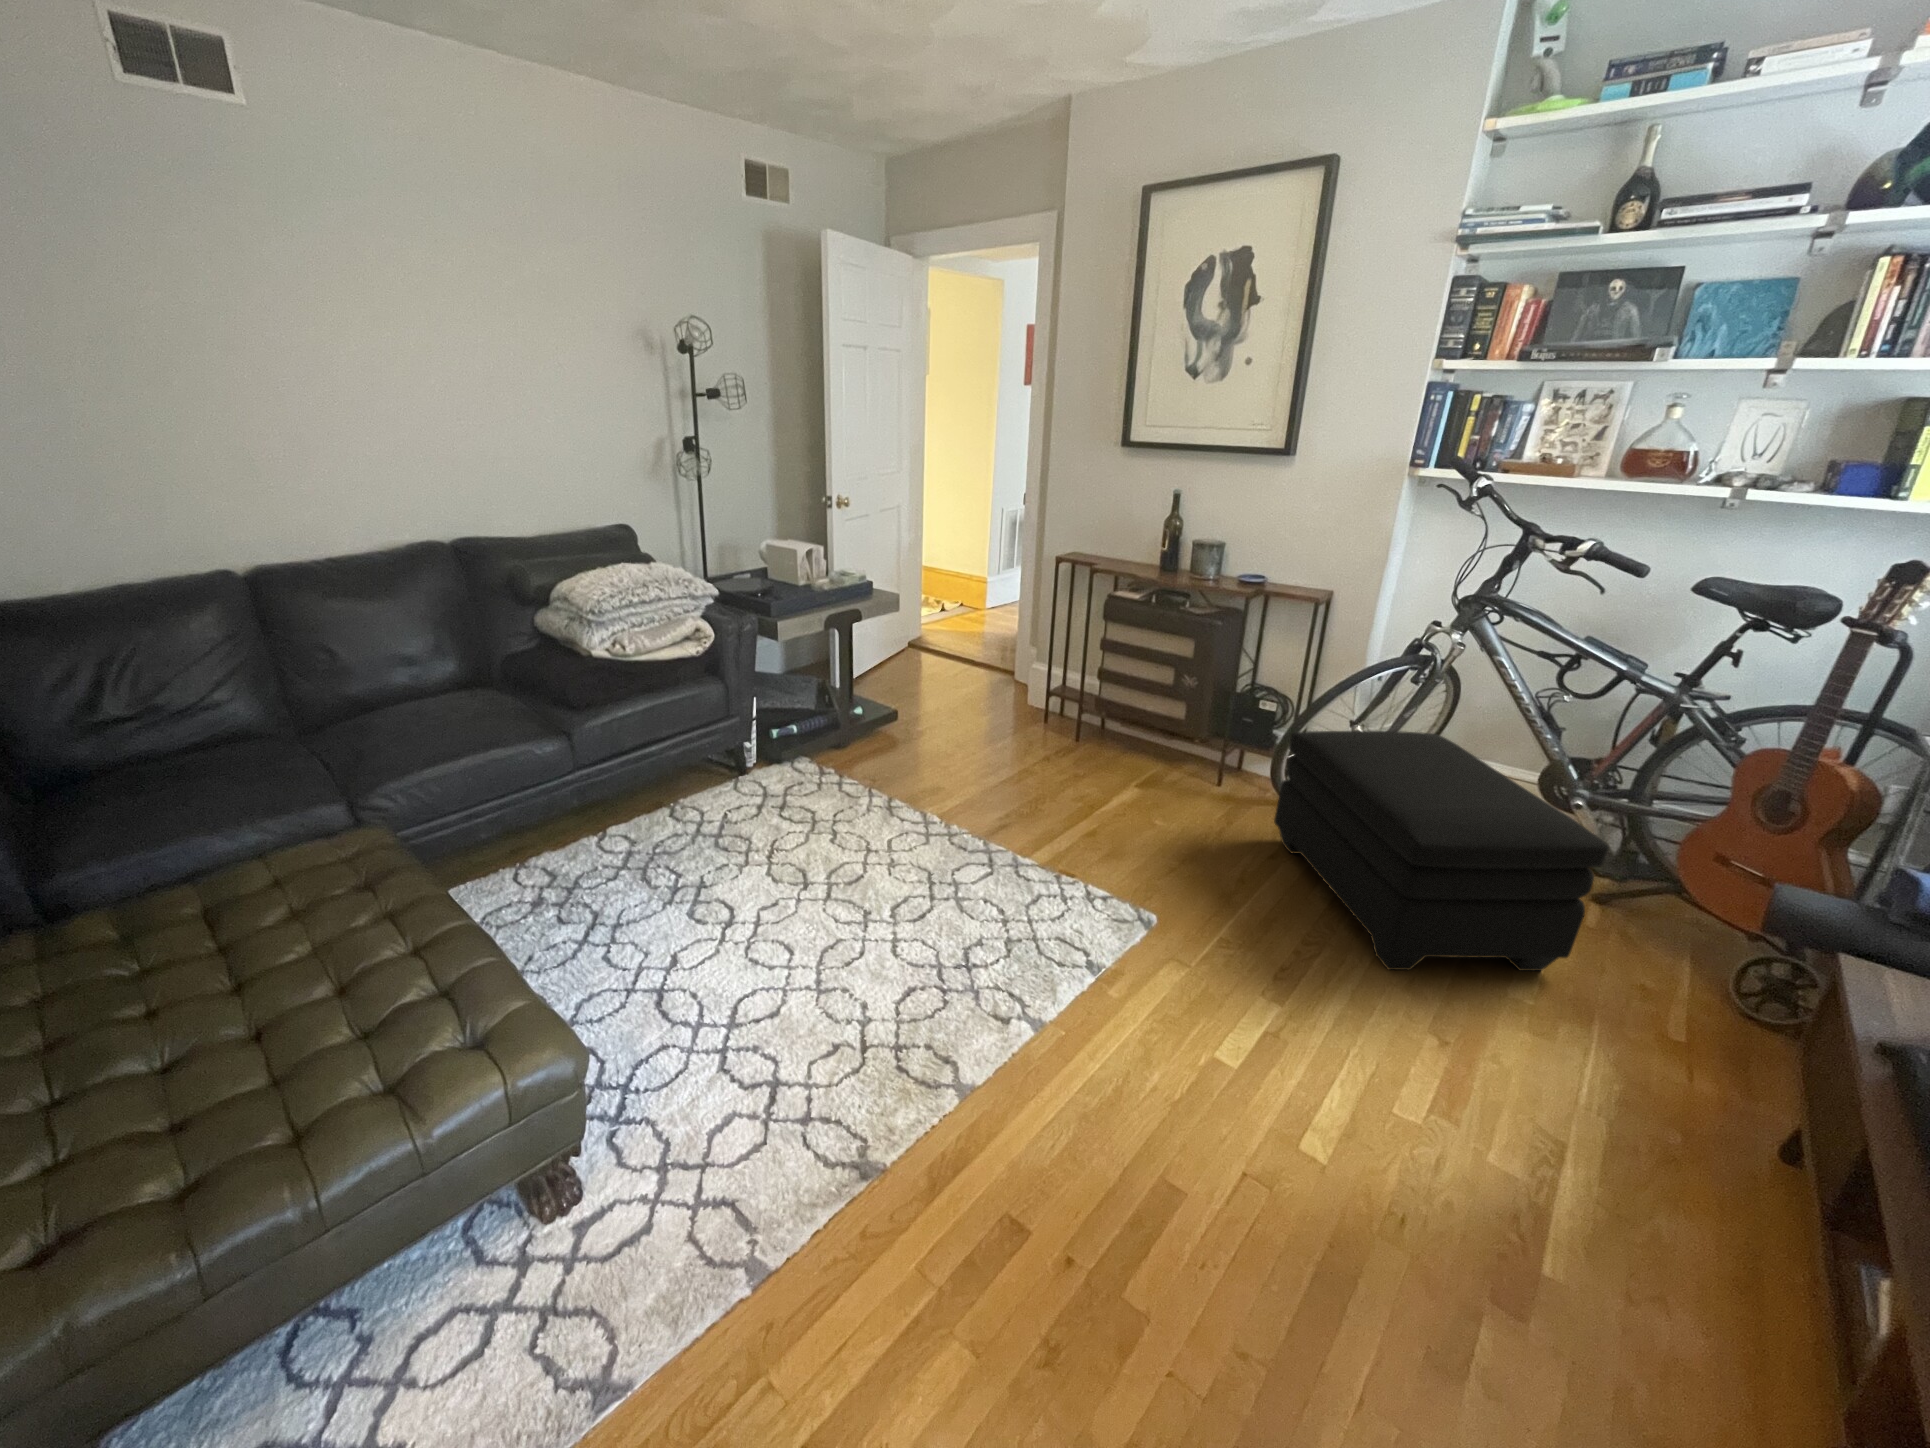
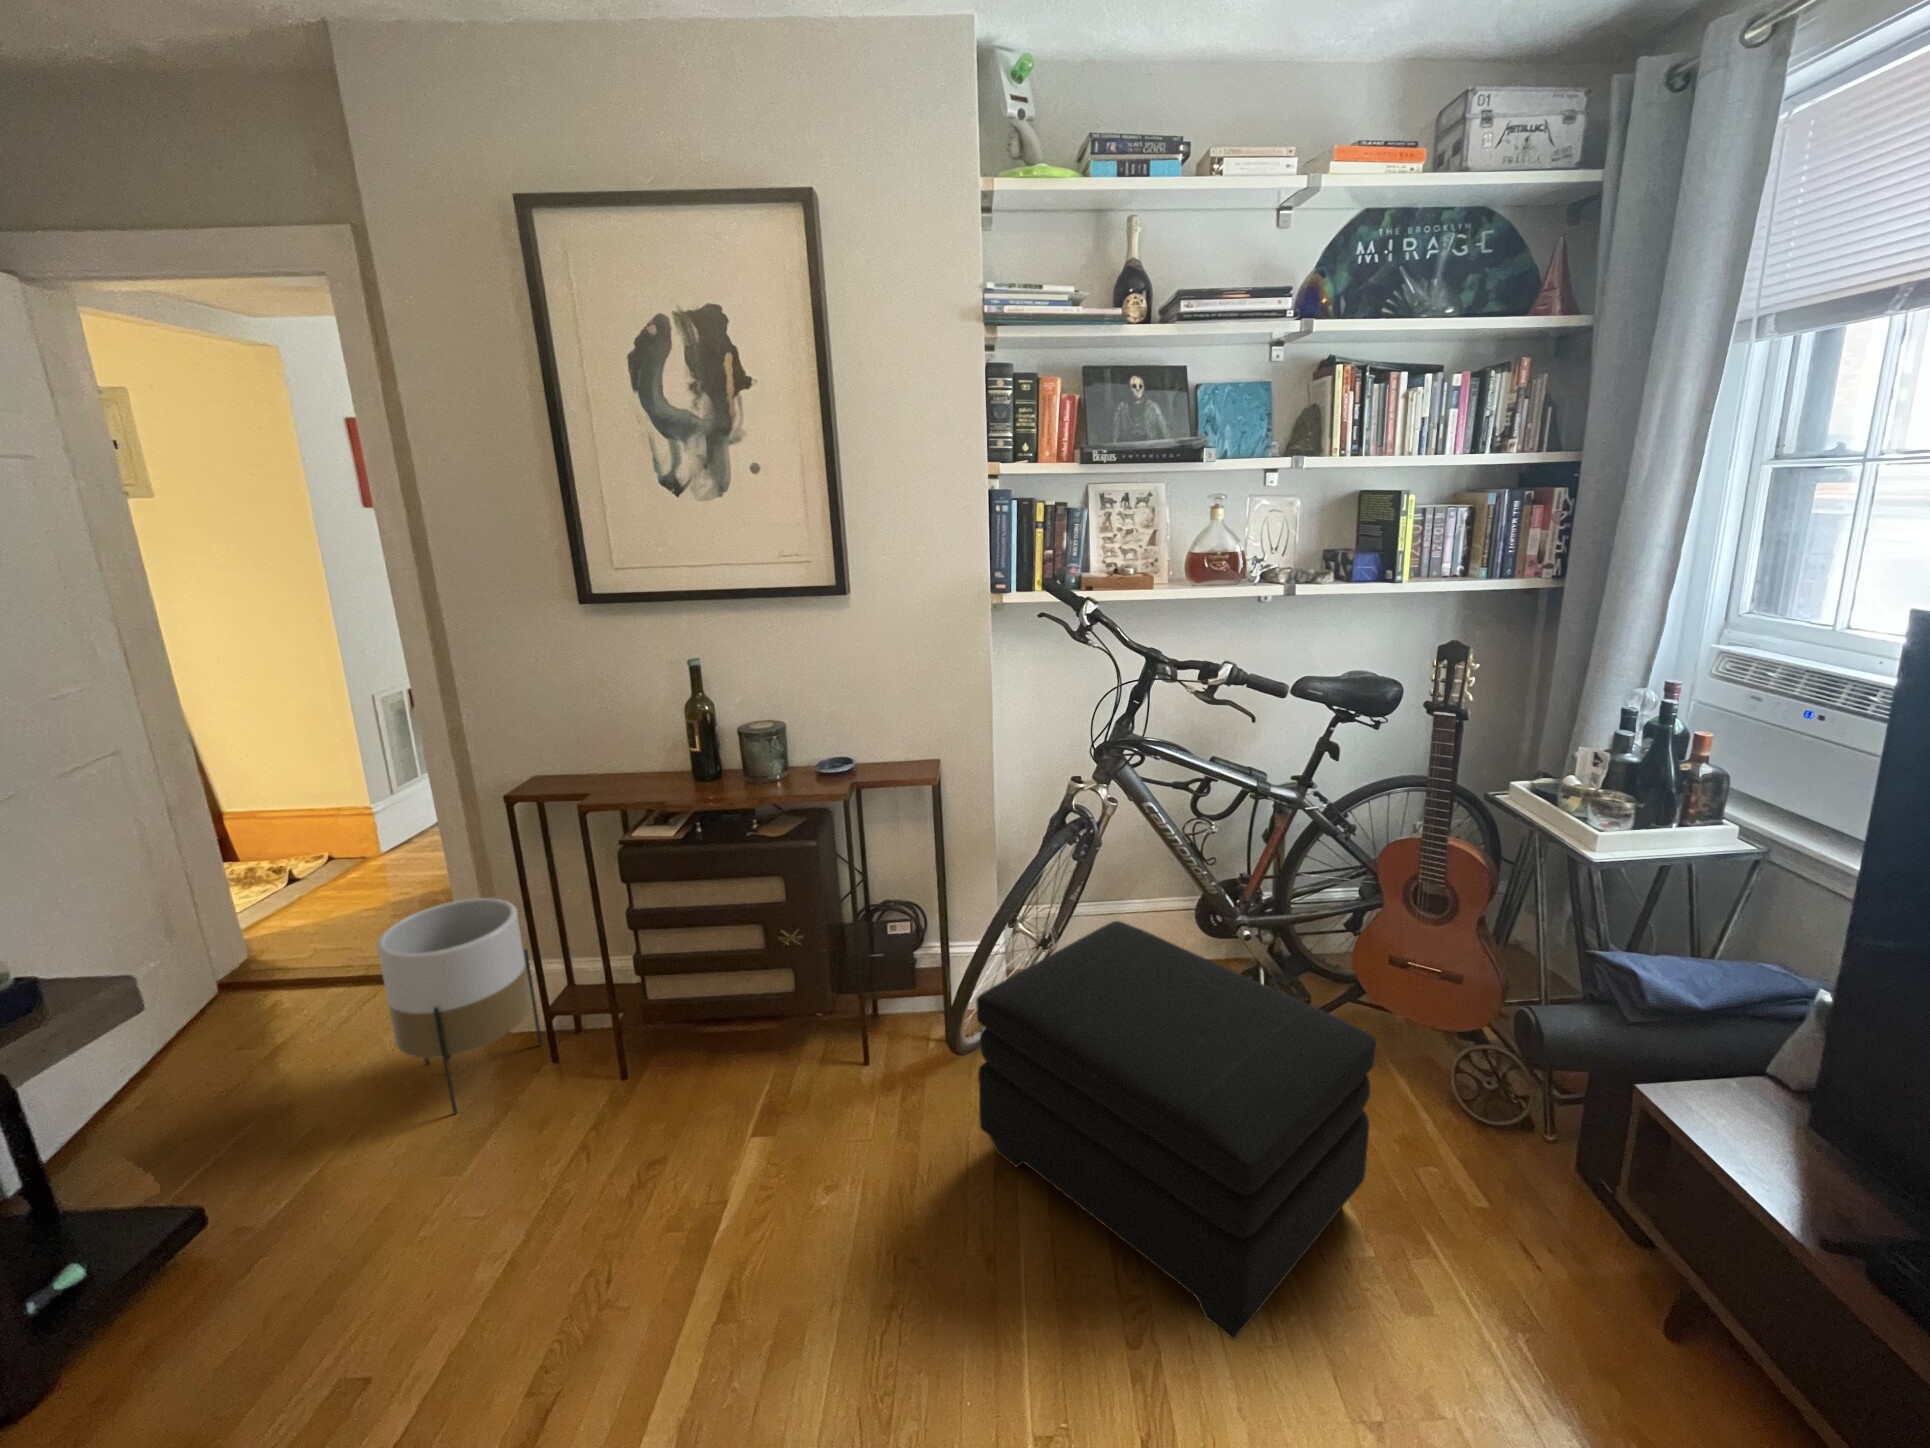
planter: none [979,615,1047,721] -> present [377,898,542,1114]

